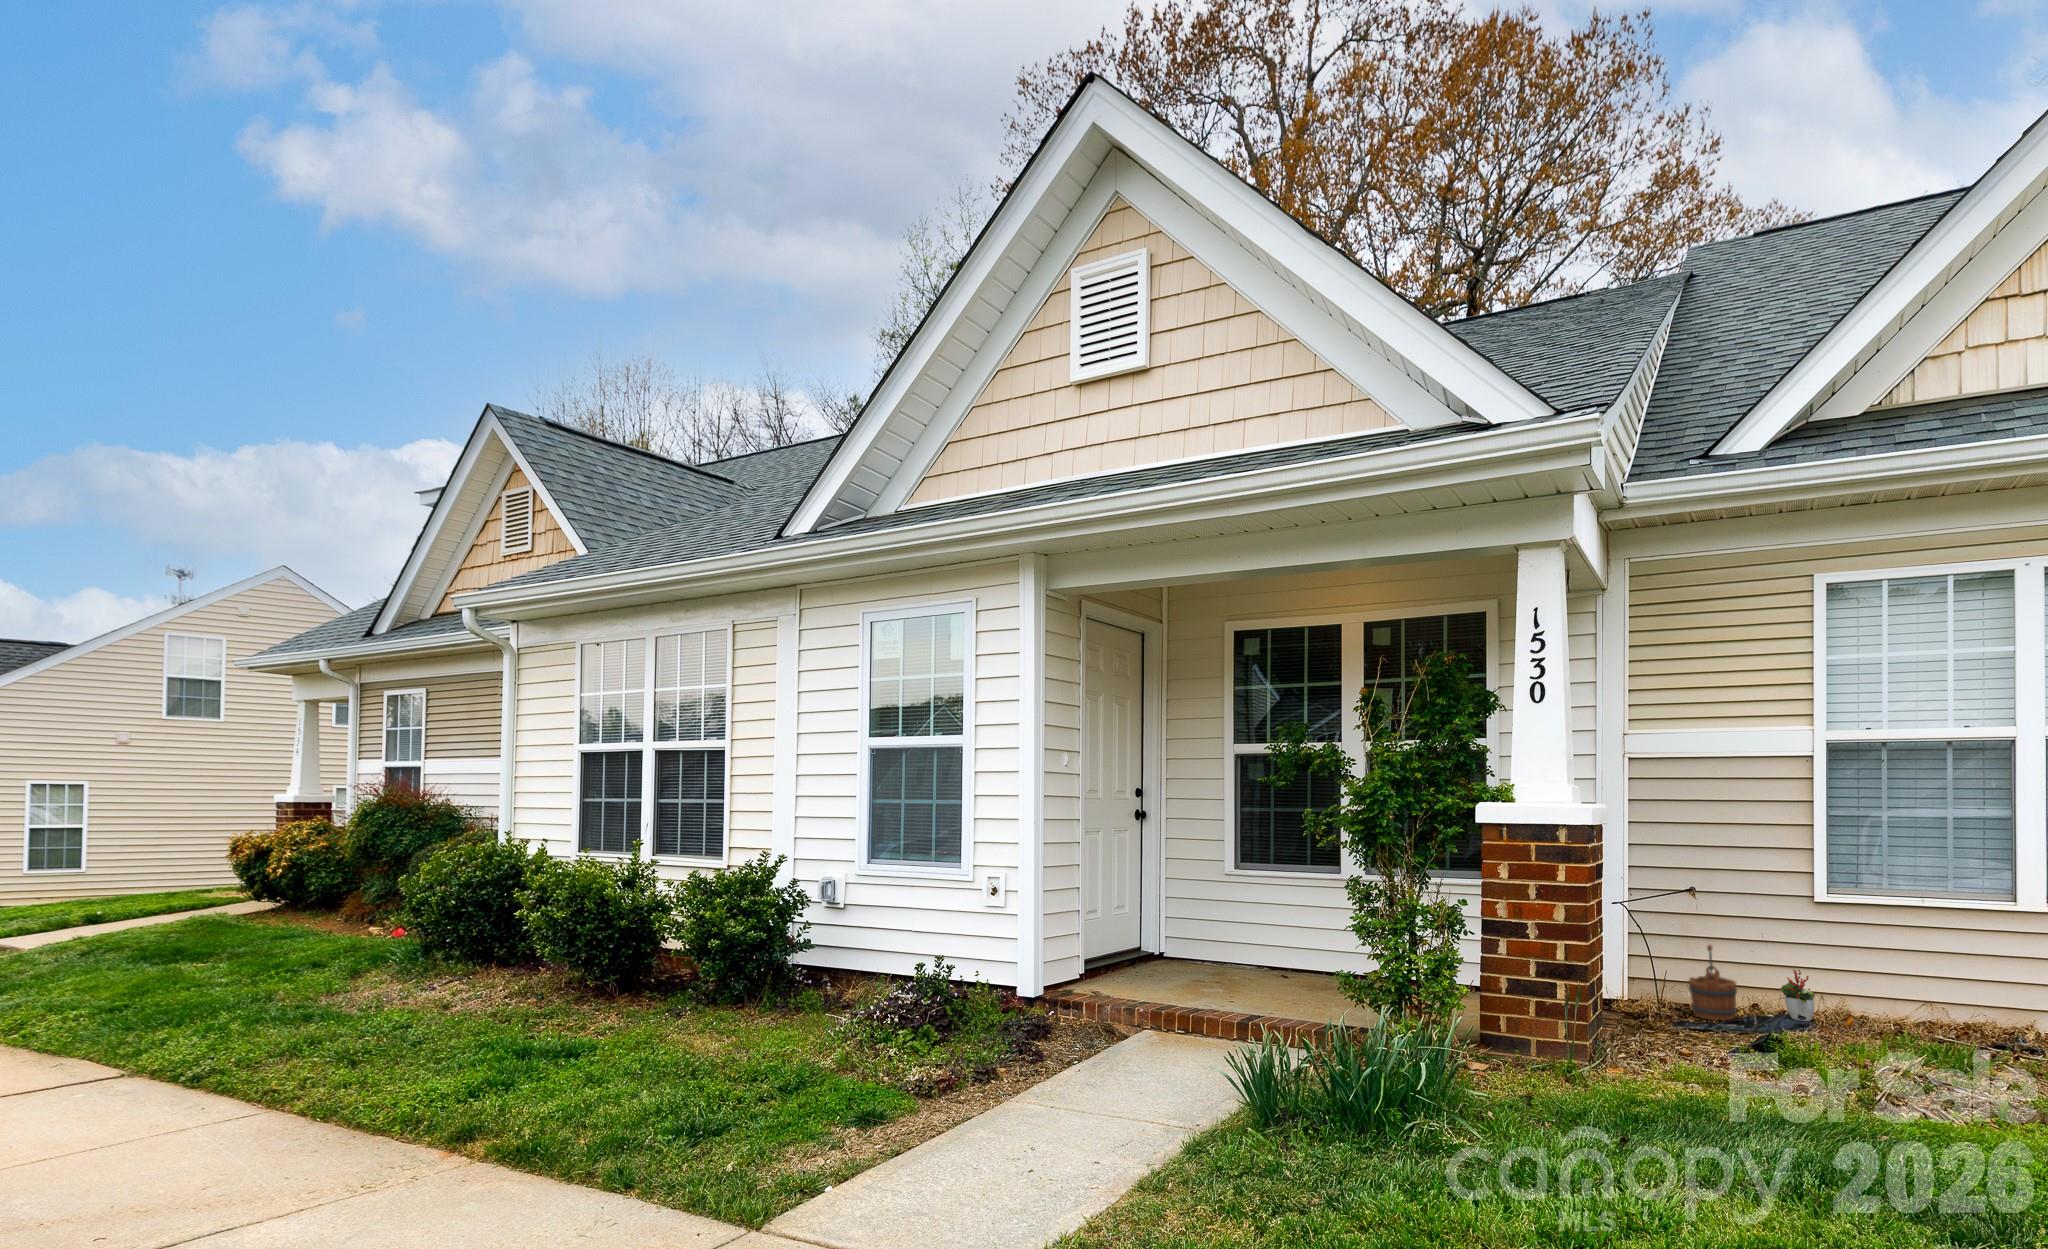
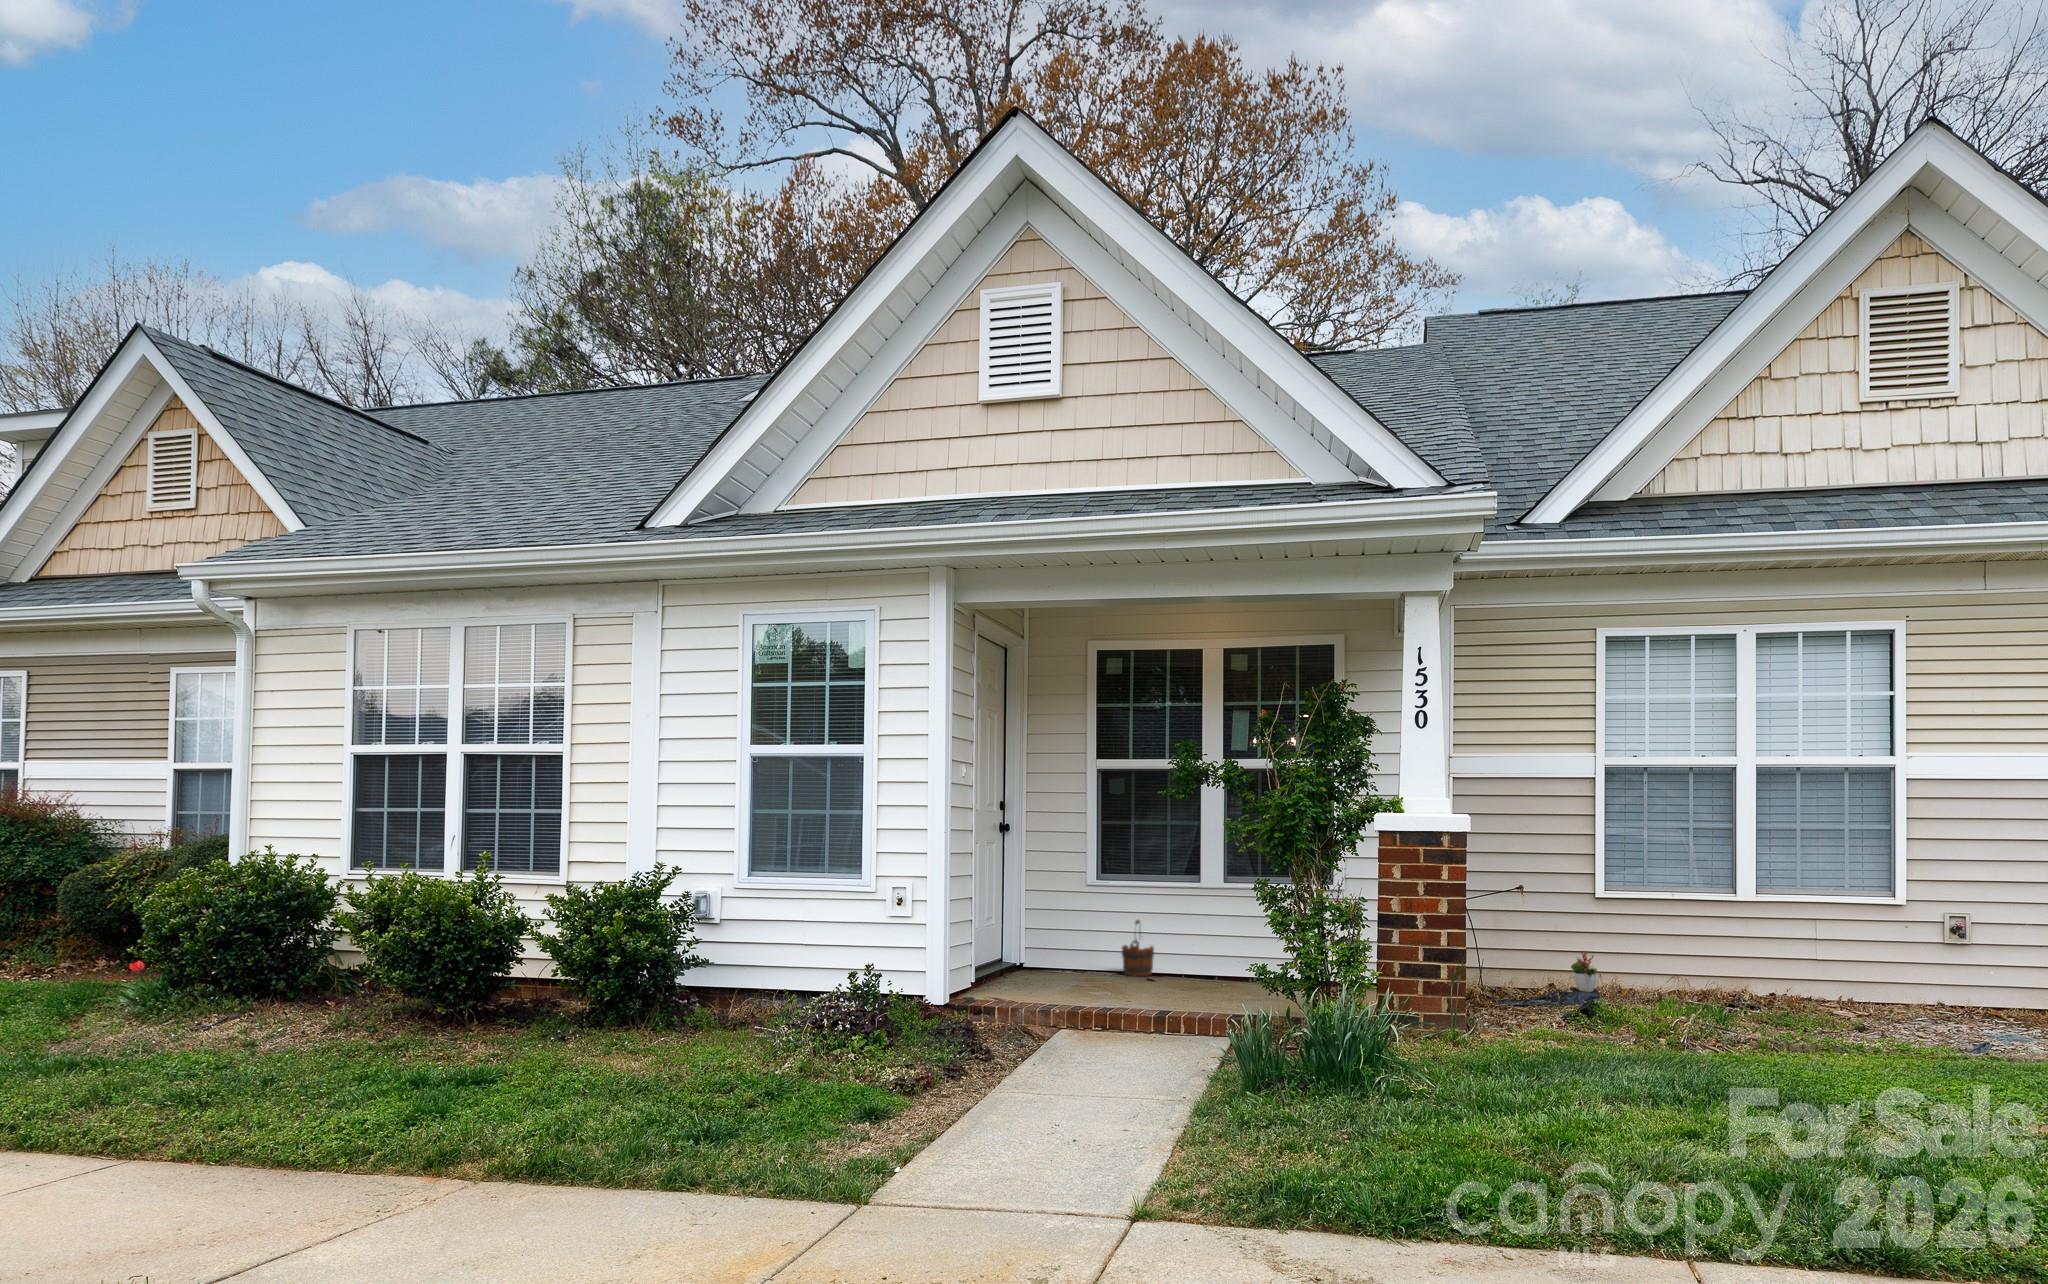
wooden bucket: present [1689,945,1737,1021] -> present [1122,920,1154,976]

